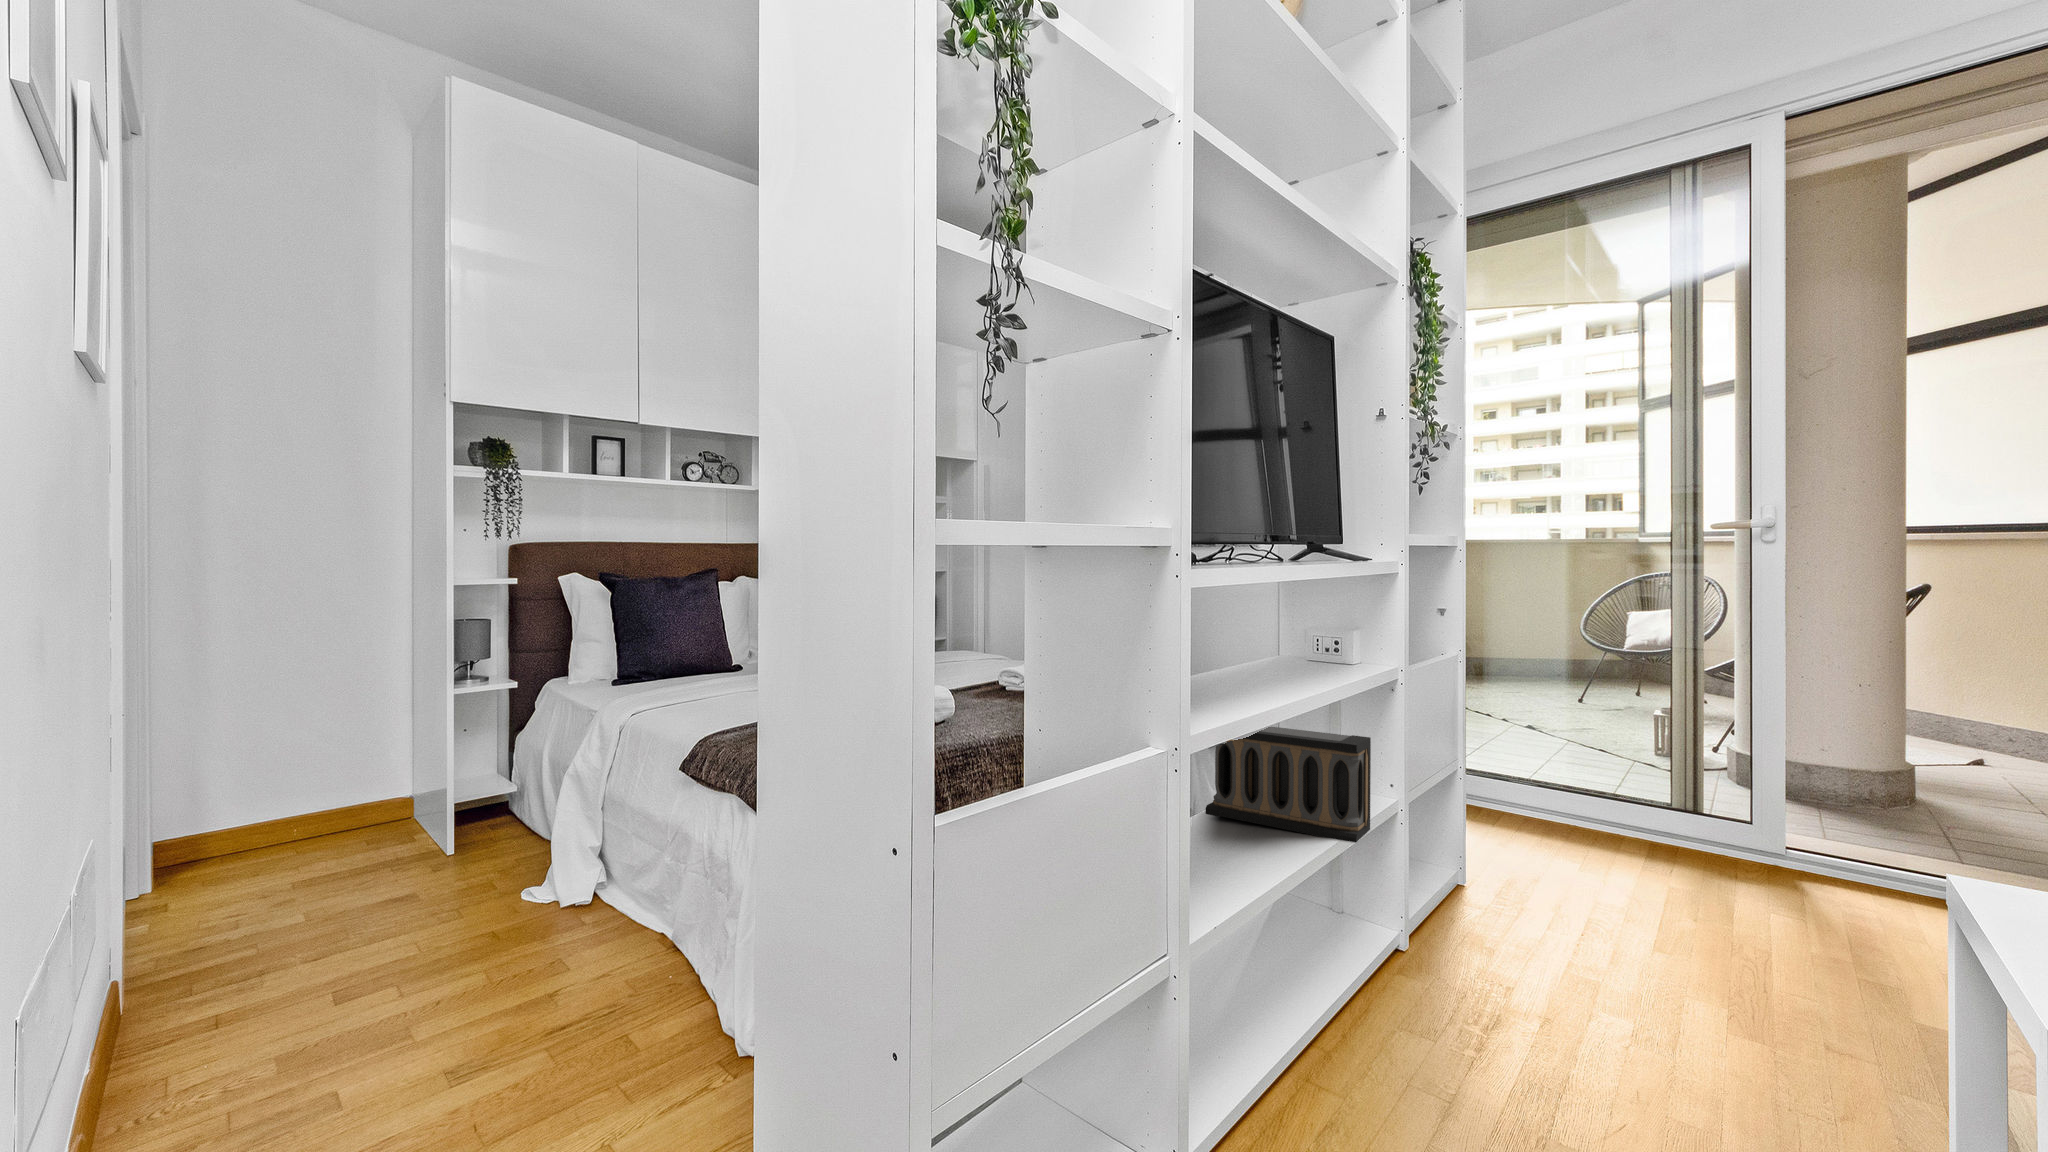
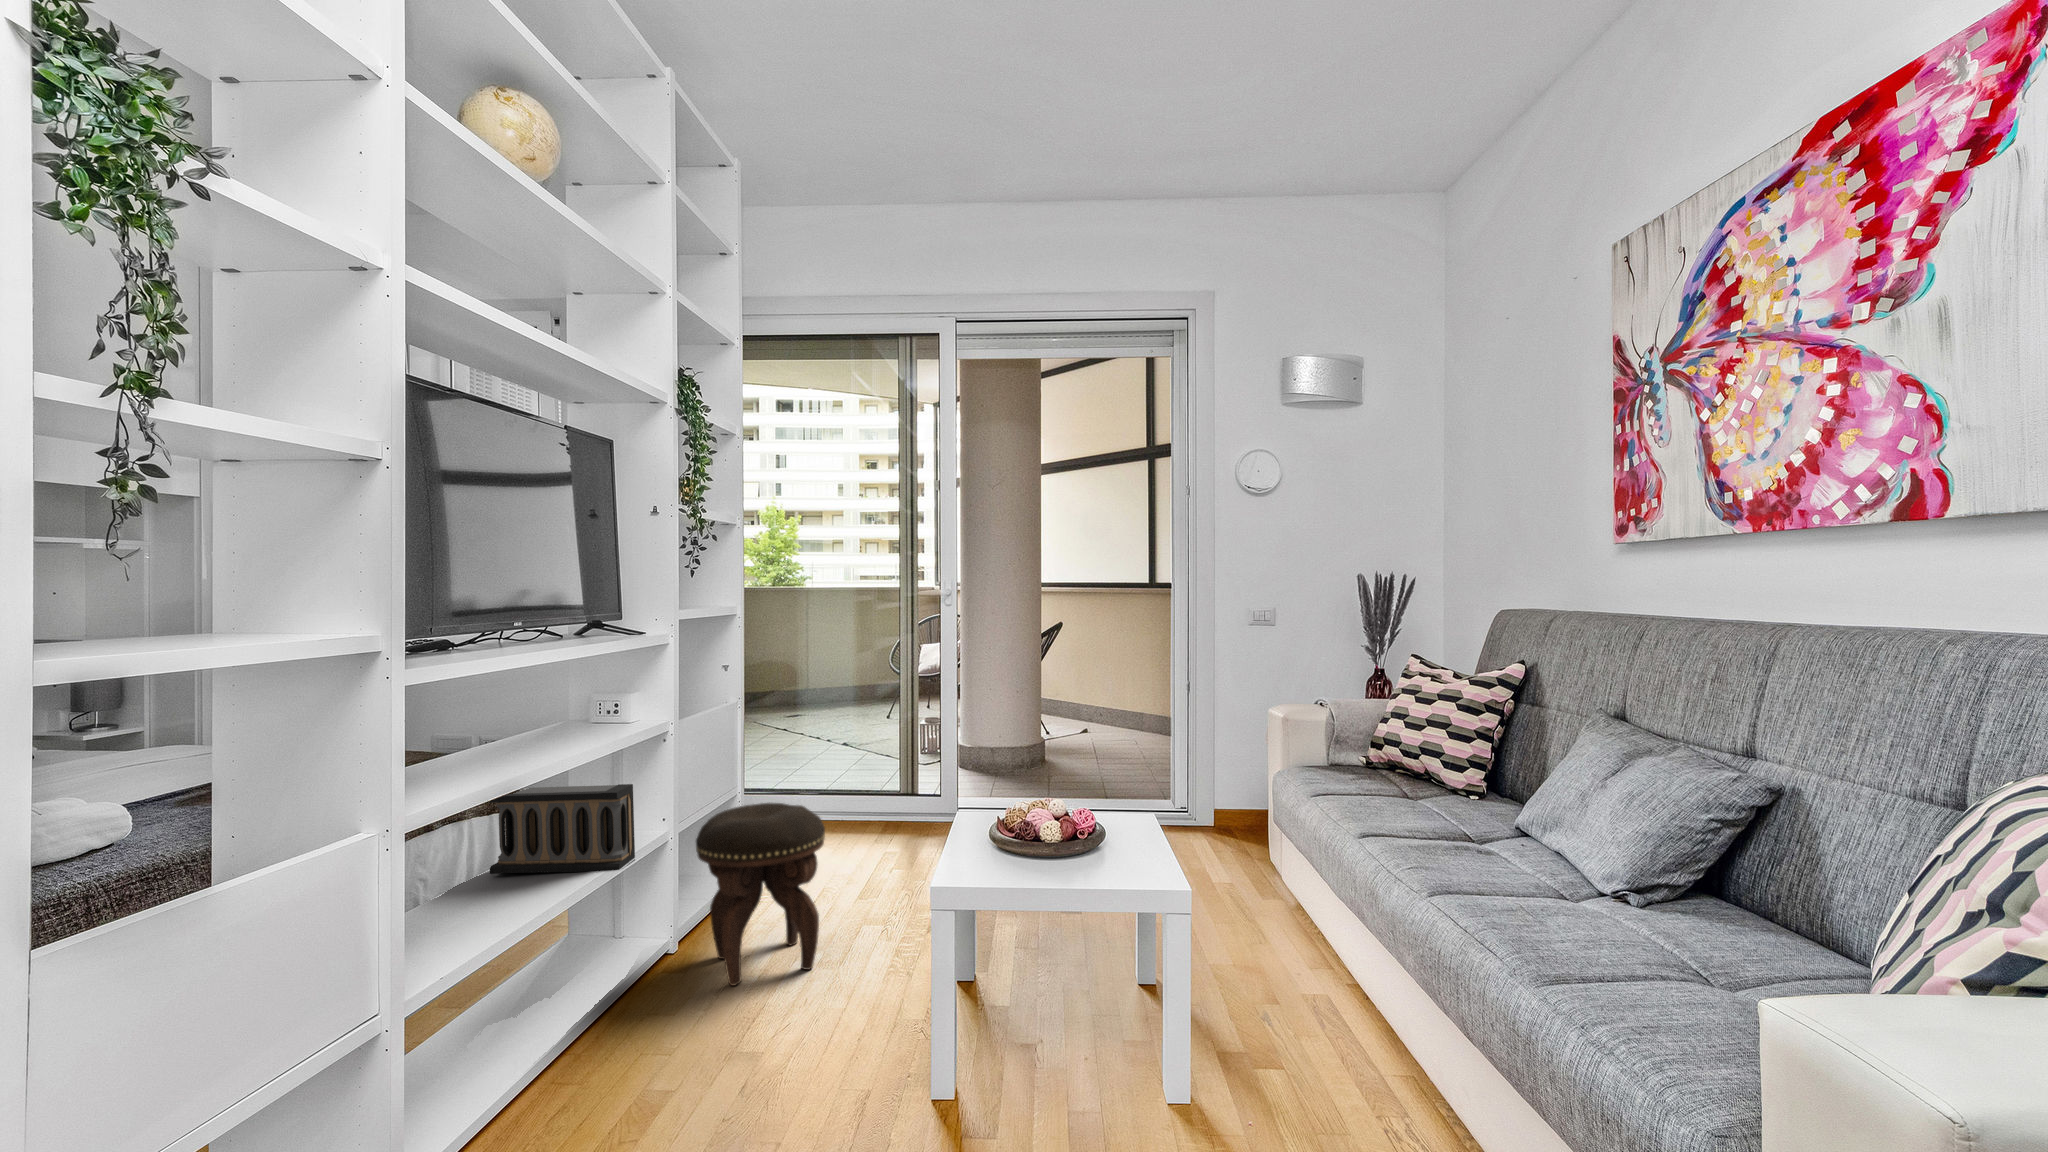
footstool: none [1445,788,1647,1043] -> present [696,803,825,986]

